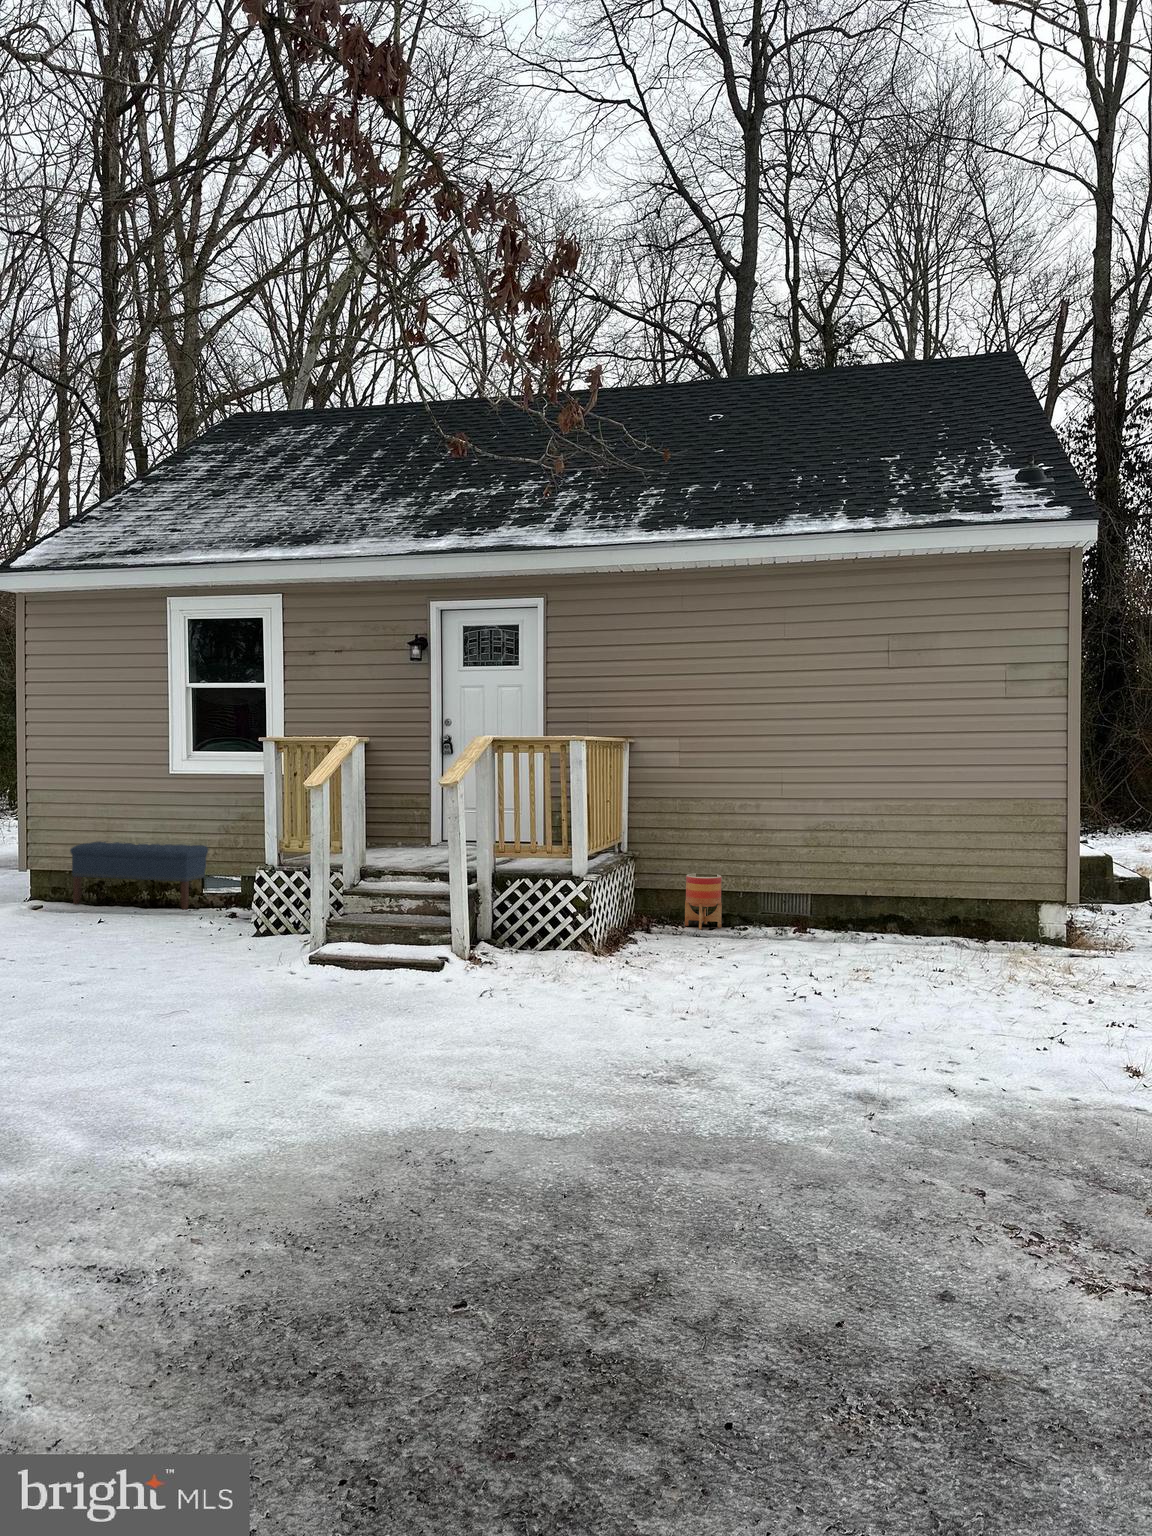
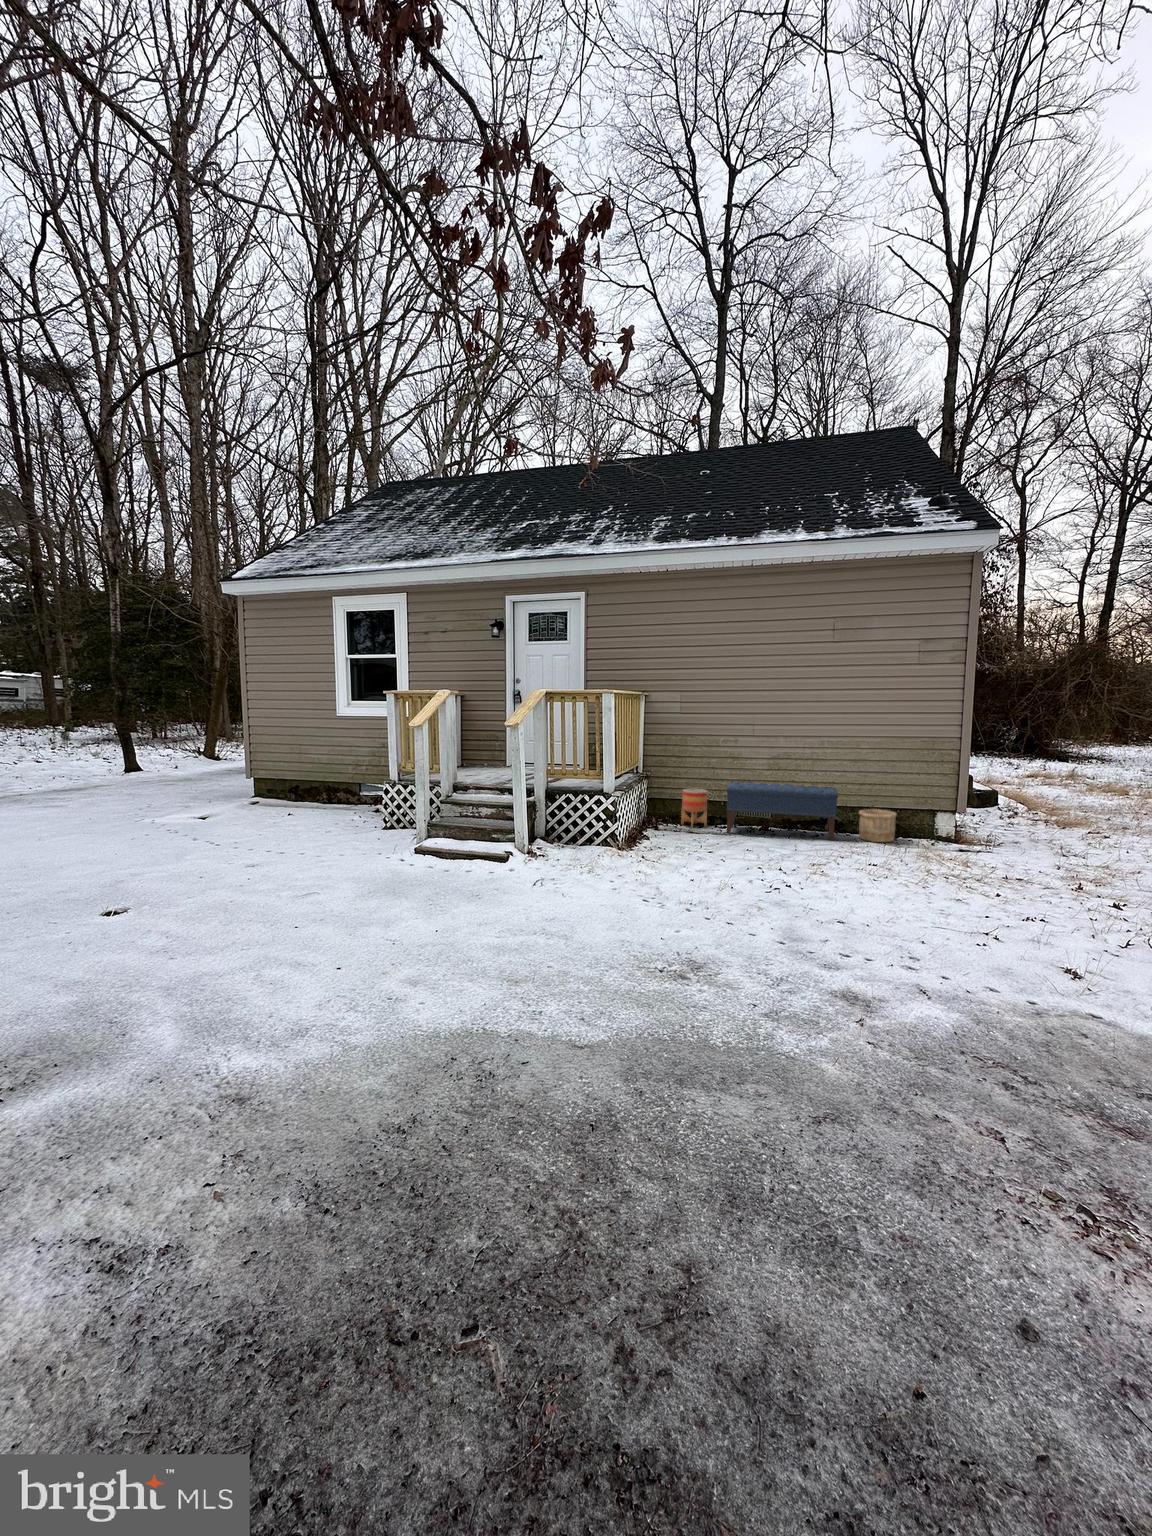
bench: present [70,841,210,910] -> present [726,782,838,841]
wooden bucket: none [933,899,986,945] -> present [859,809,896,842]

